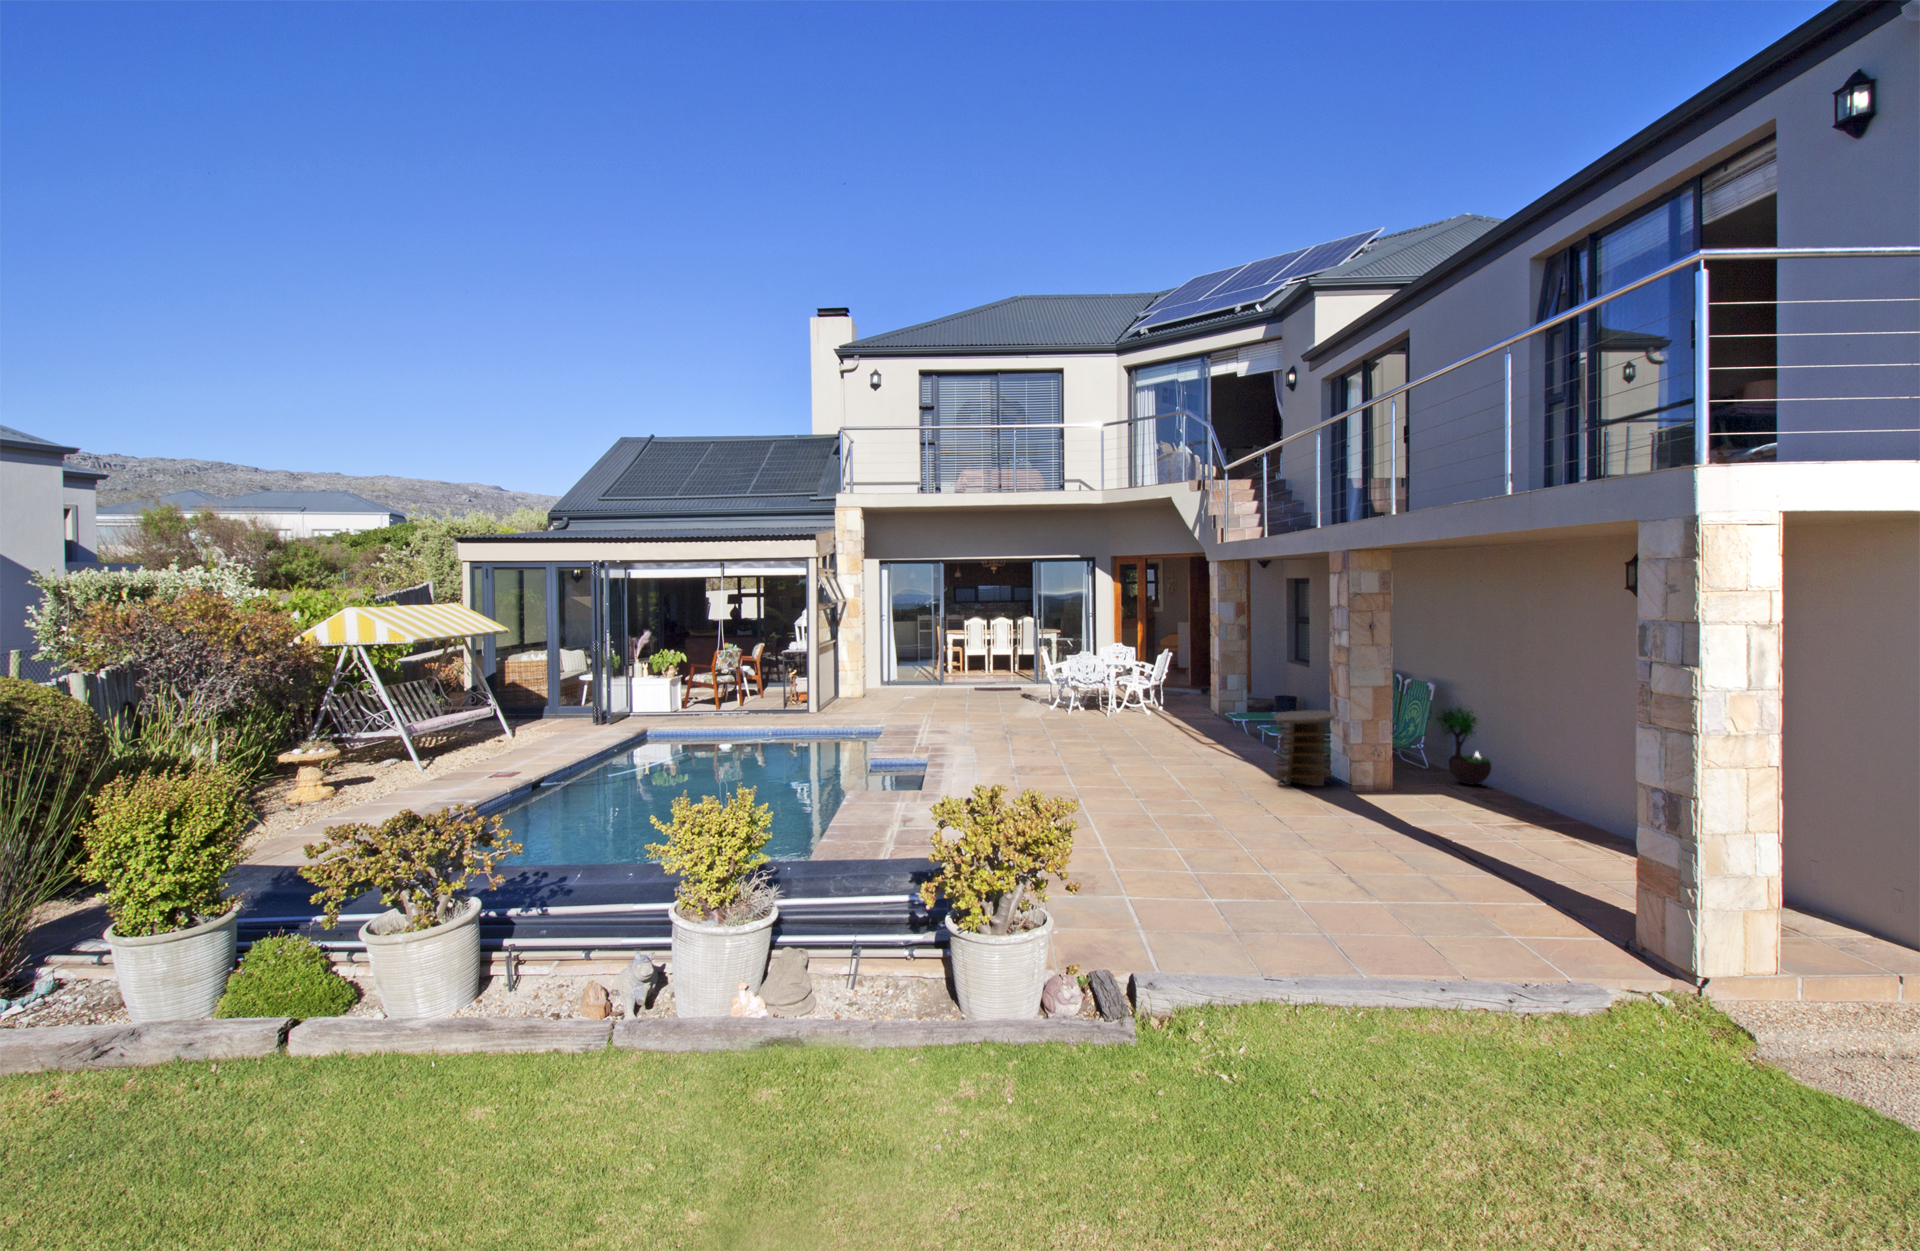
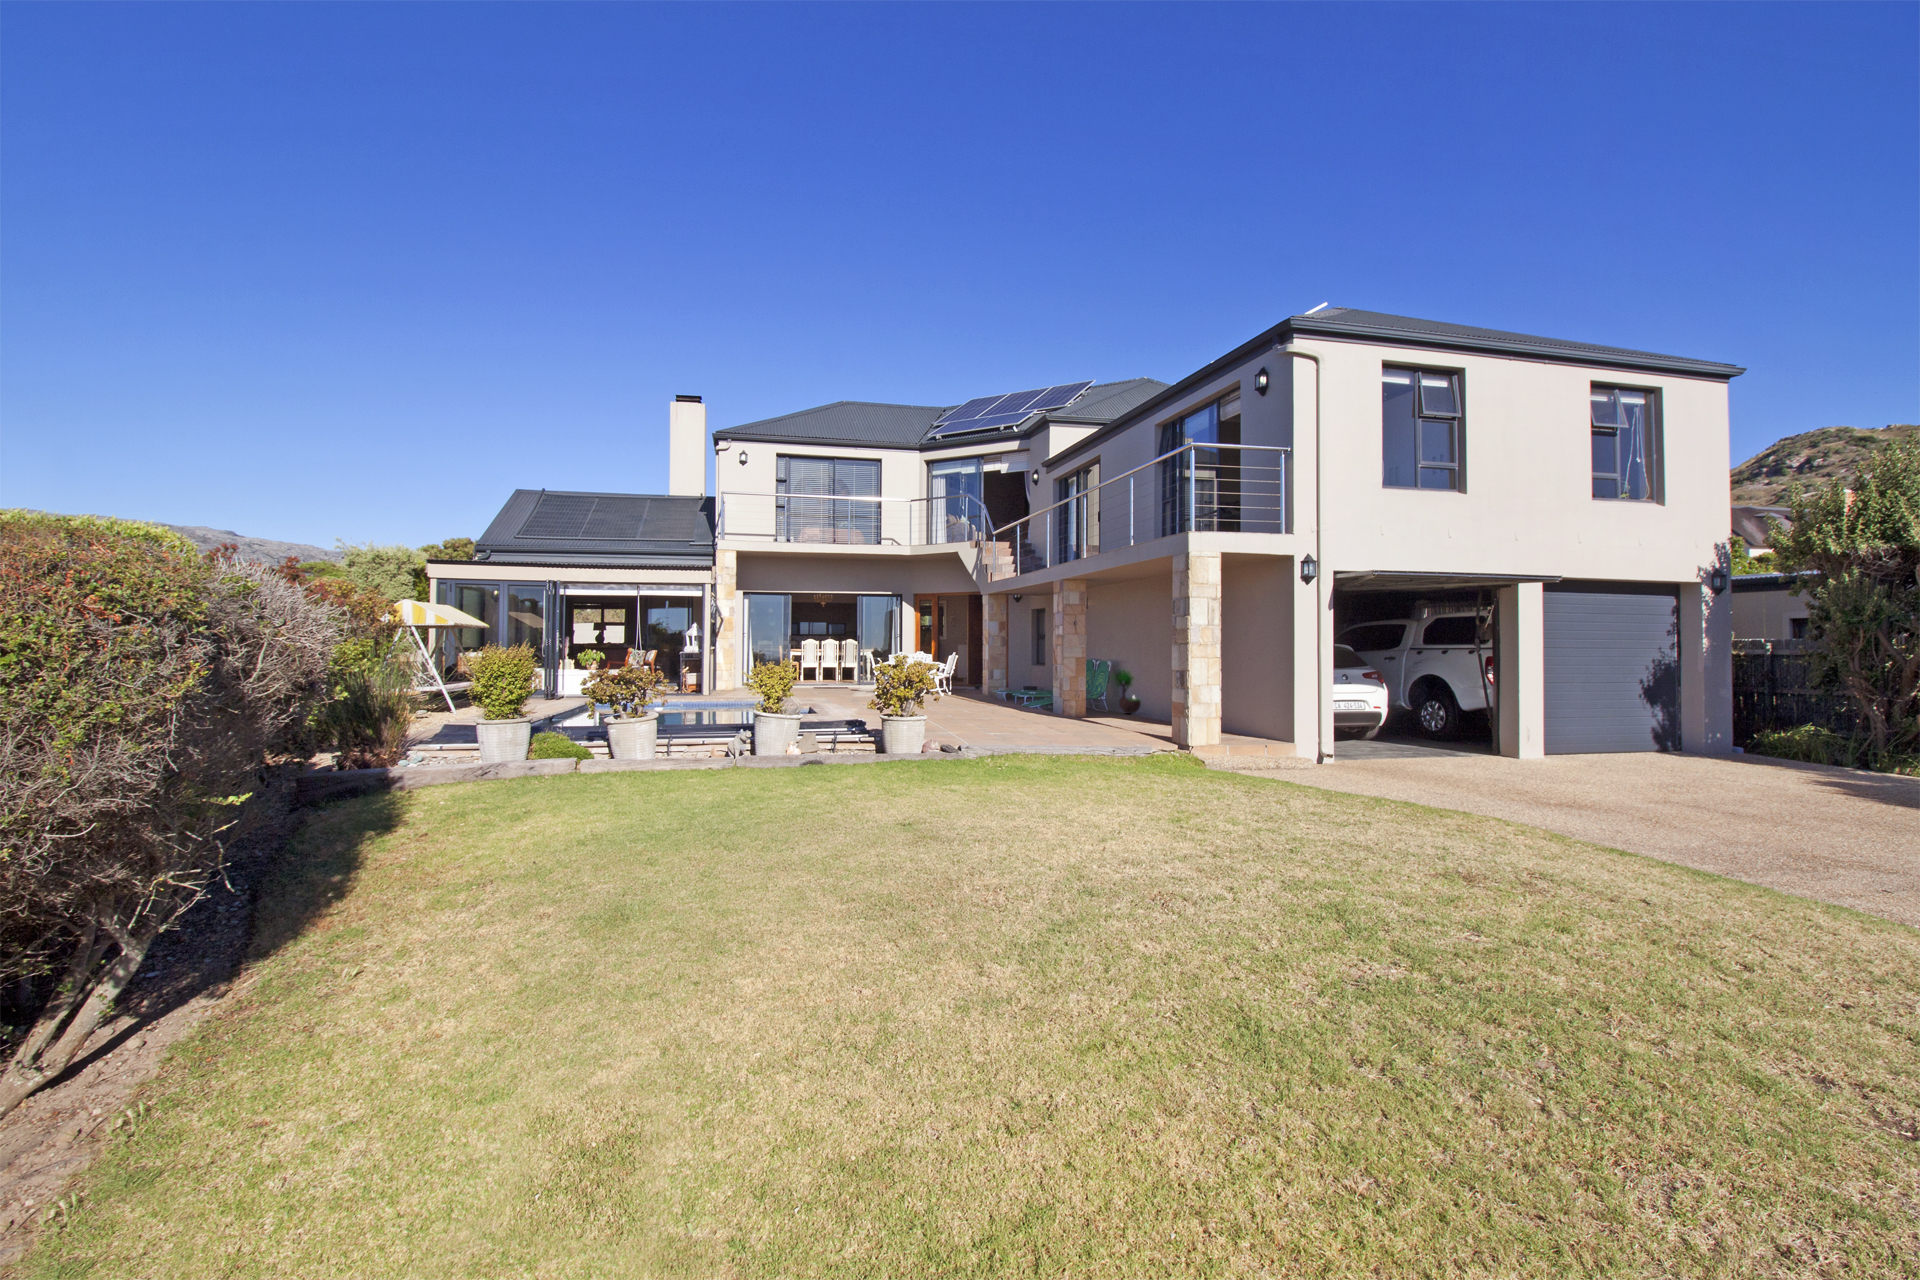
side table: present [1274,711,1334,786] -> none [1025,674,1058,716]

